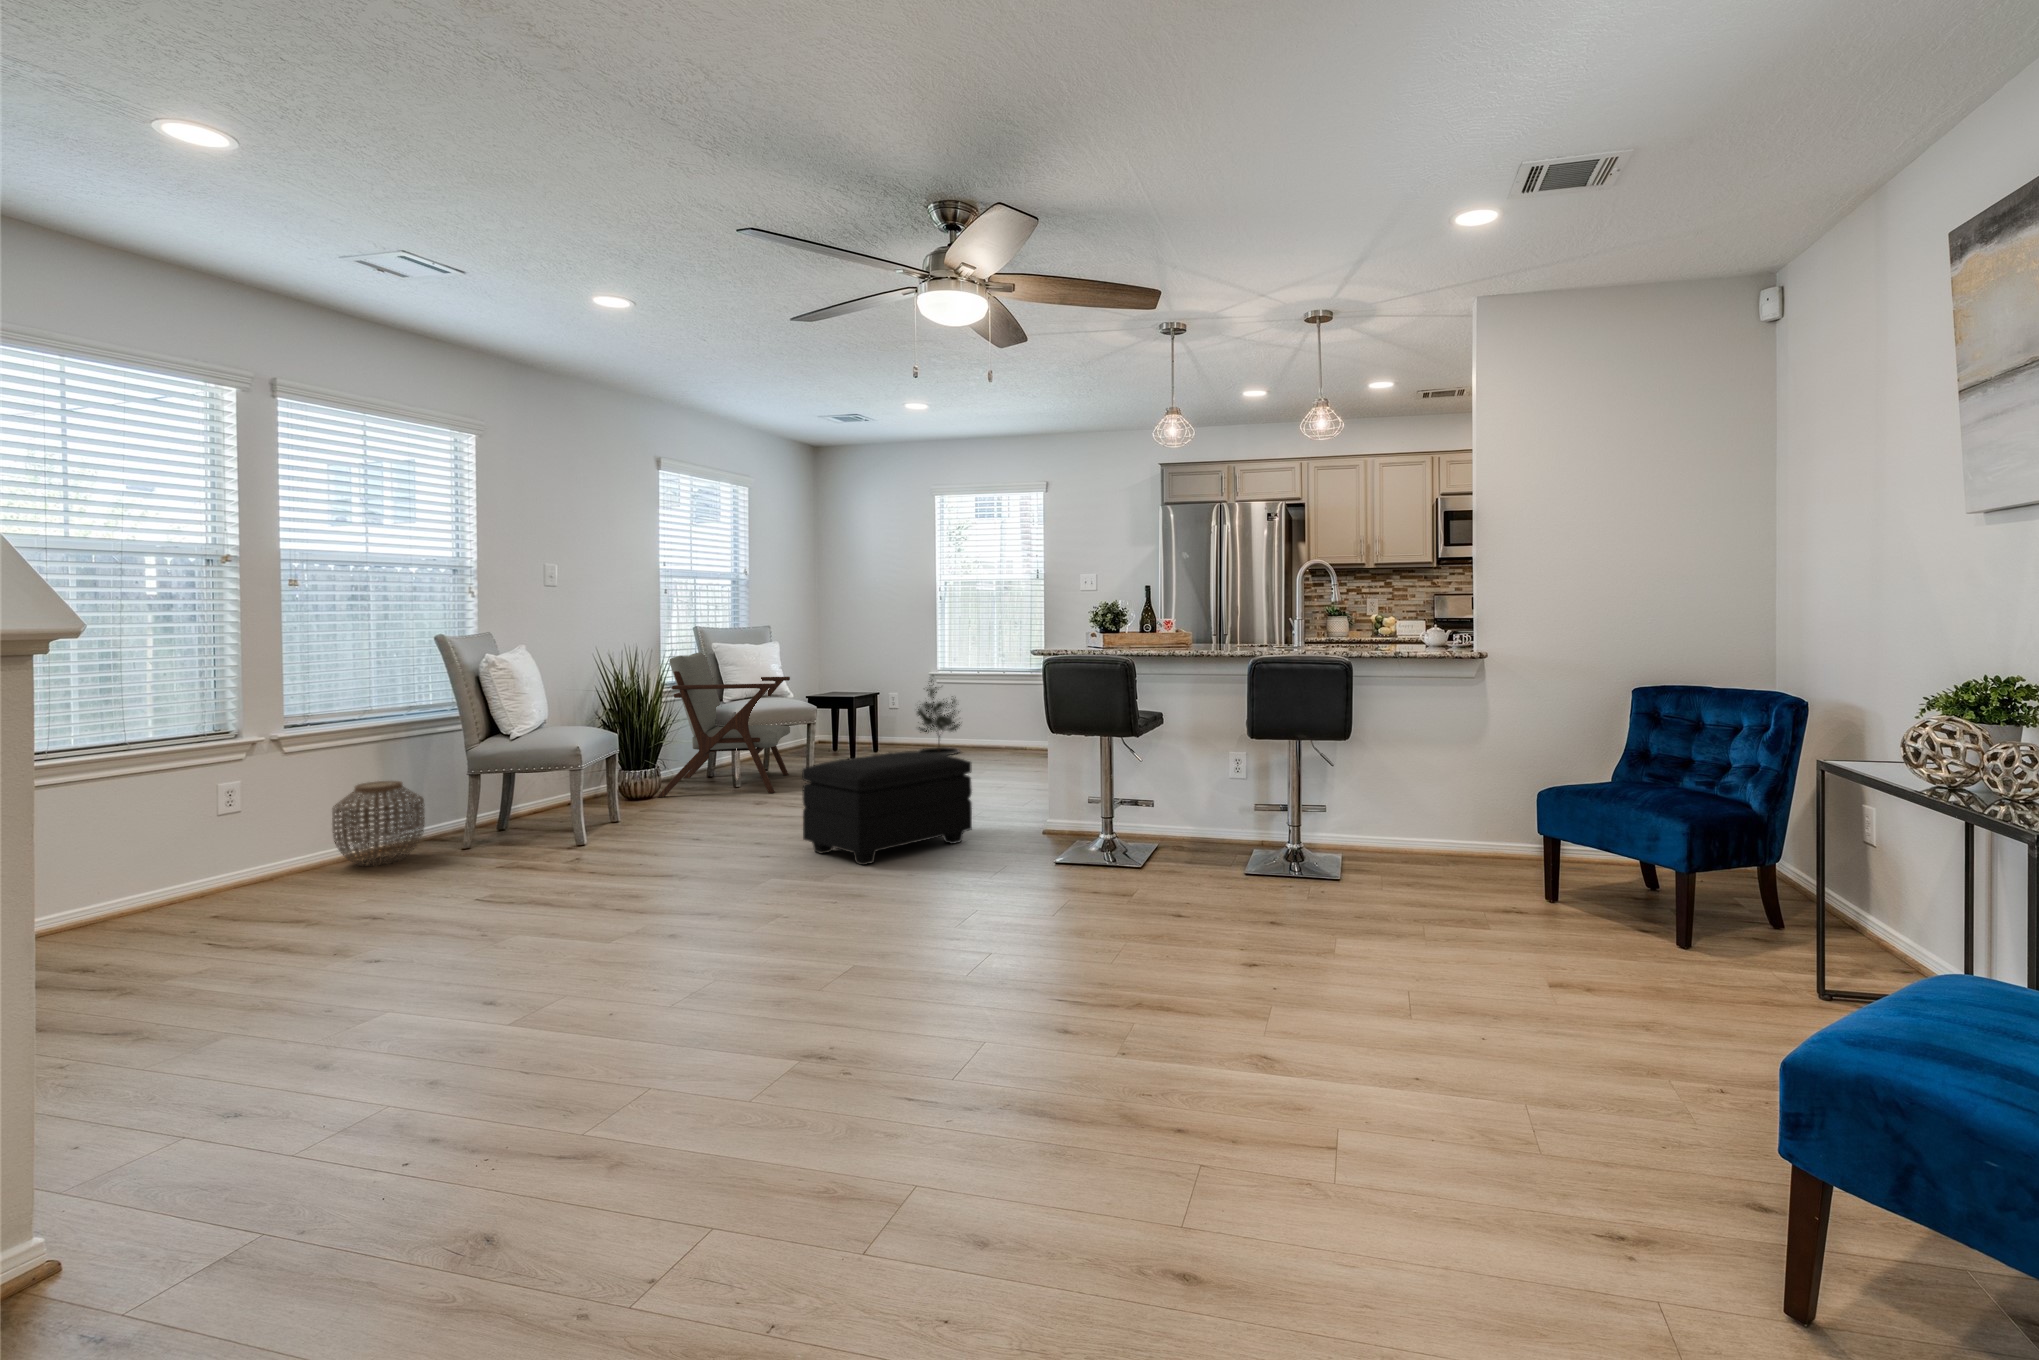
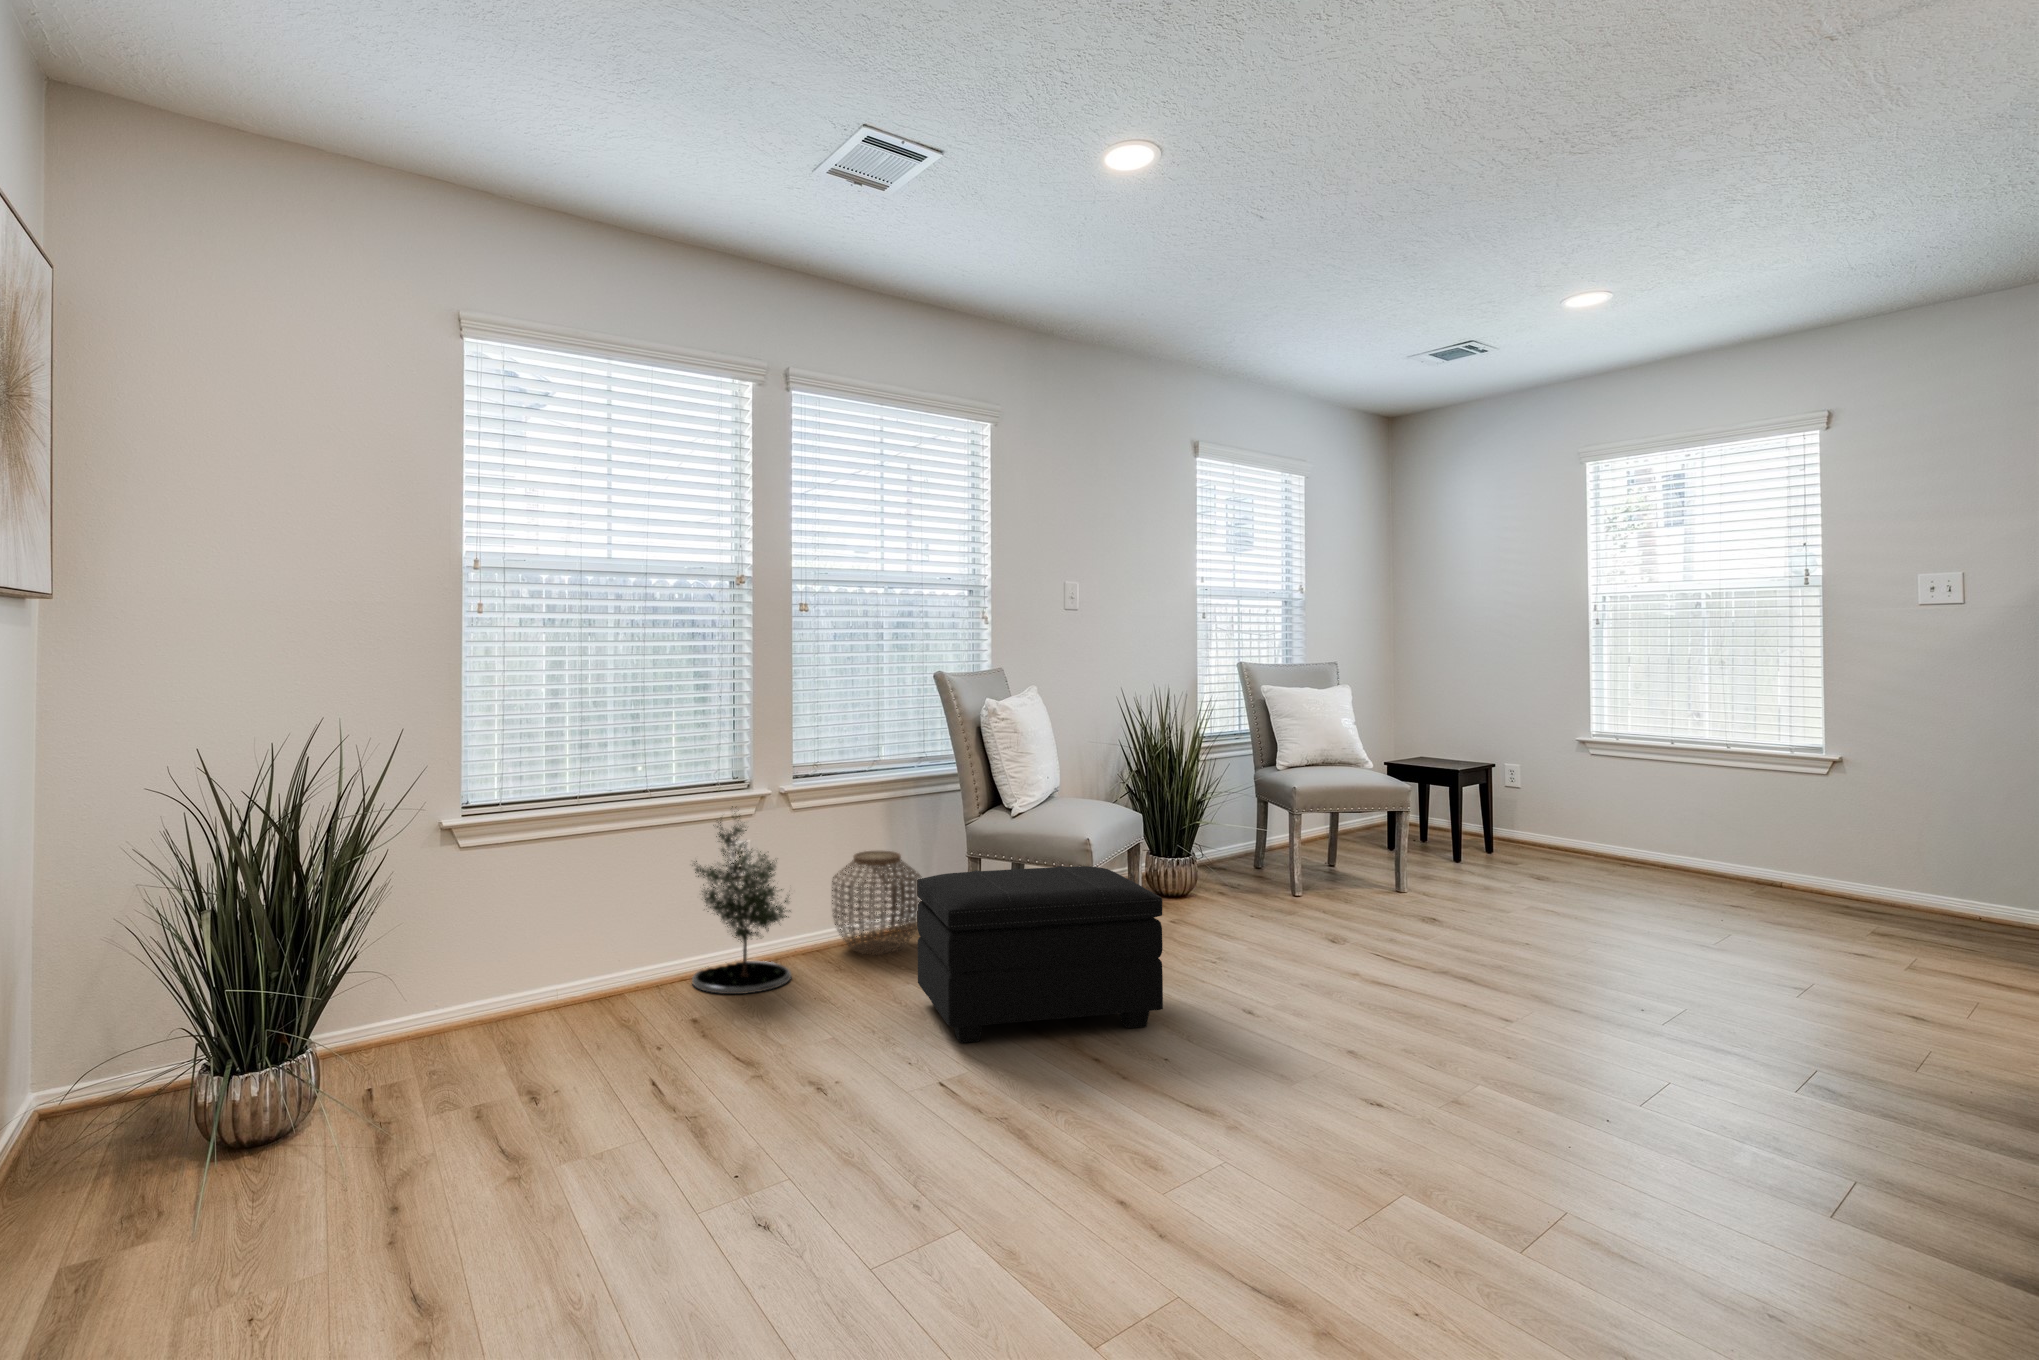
lounge chair: present [657,652,790,797] -> none [1189,699,1368,908]
potted tree: present [917,679,960,755] -> present [692,806,791,994]
footstool: present [802,751,972,865] -> present [917,866,1163,1043]

